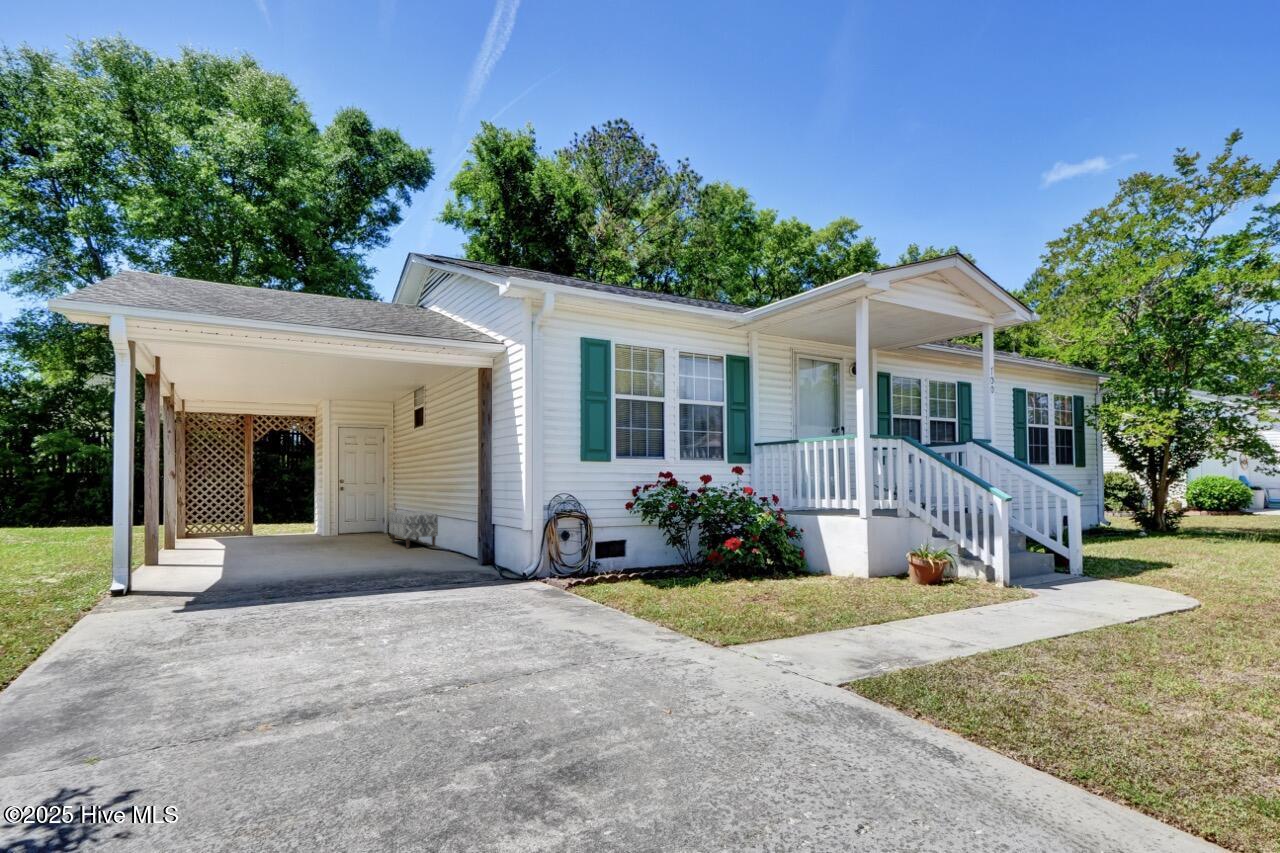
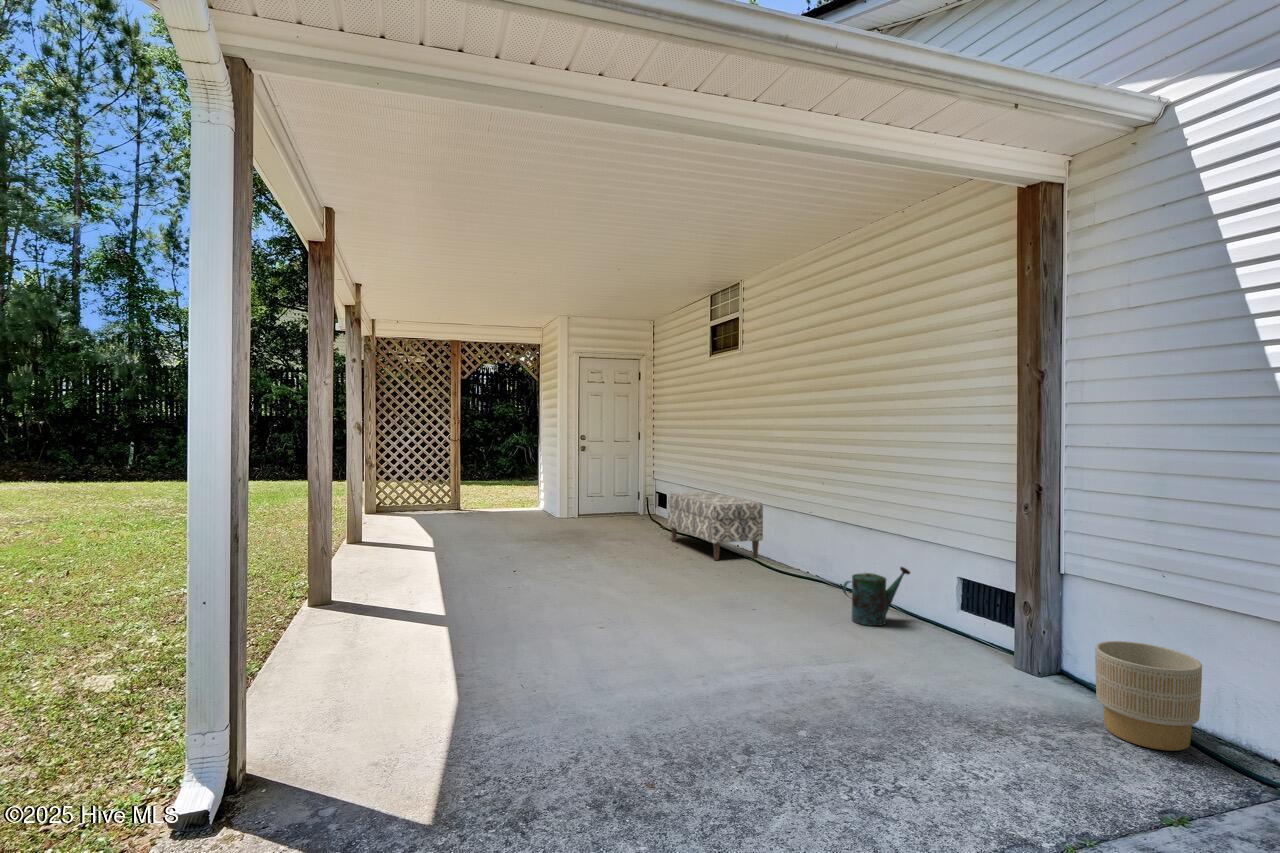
watering can: none [438,536,474,564] -> present [843,567,910,626]
planter: none [484,548,515,581] -> present [1095,641,1202,751]

